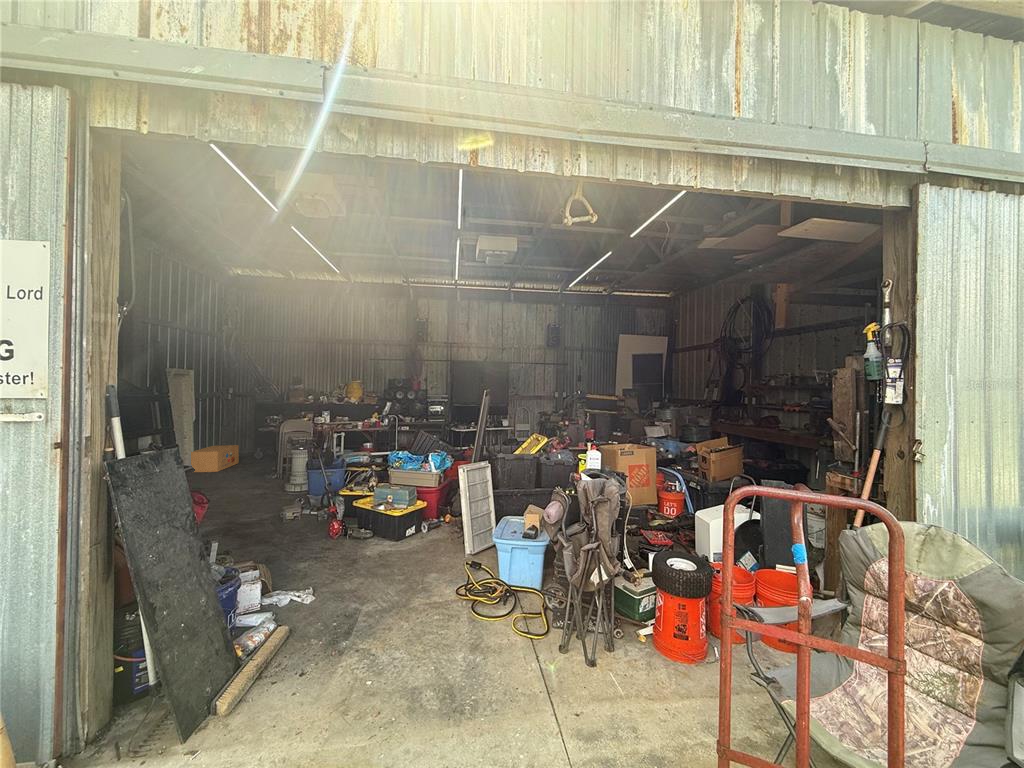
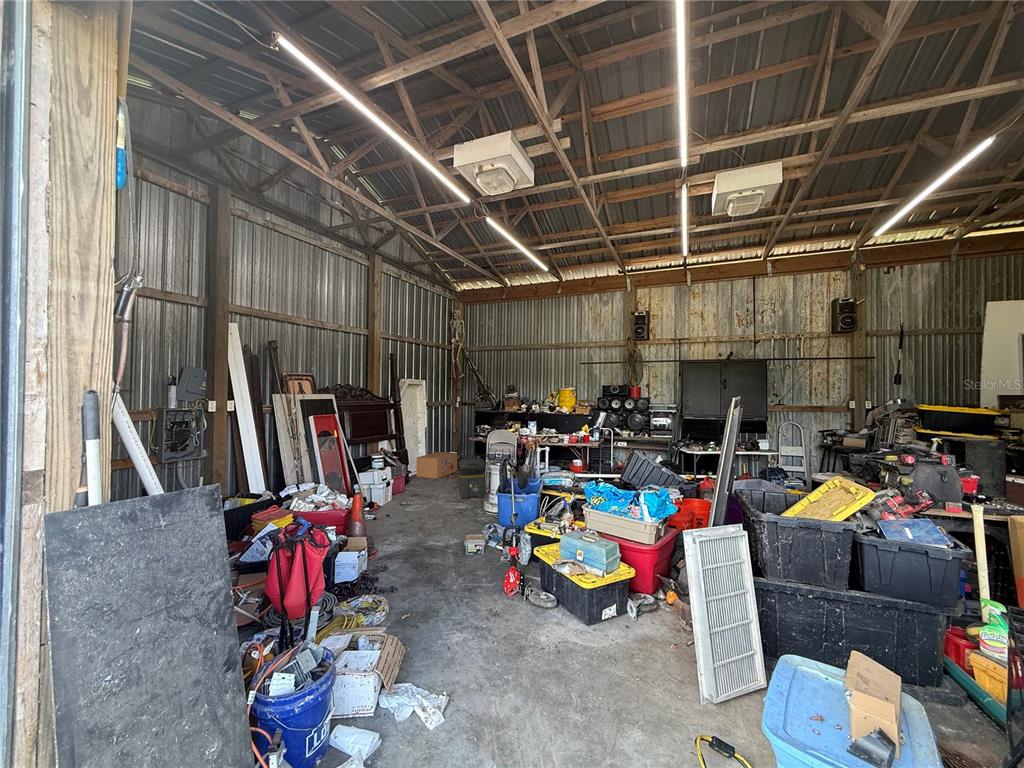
toolbox: none [252,446,284,484] -> present [459,458,486,498]

